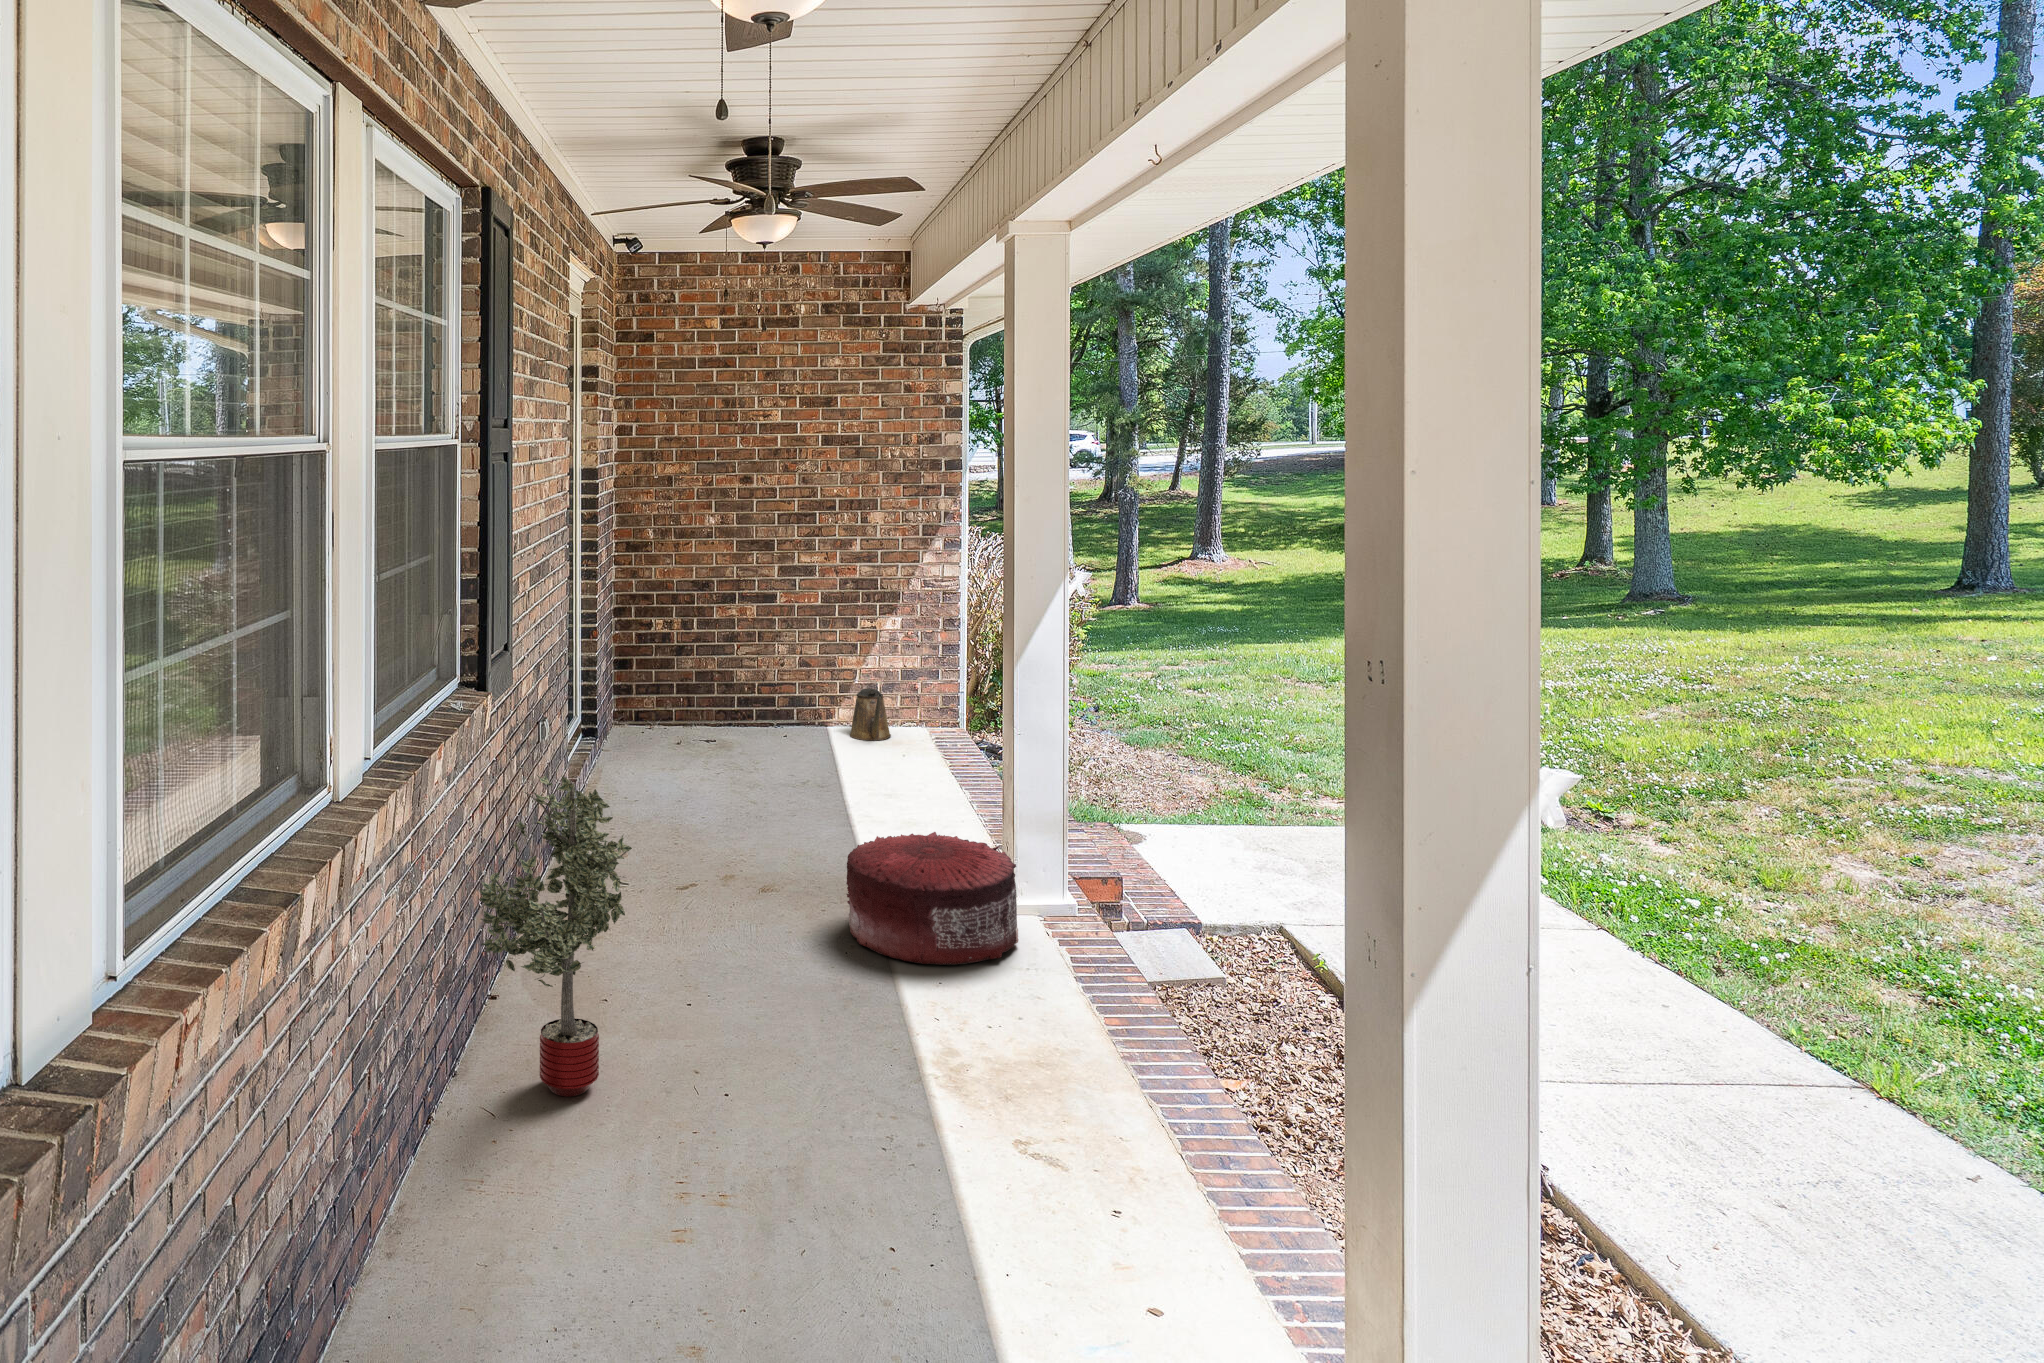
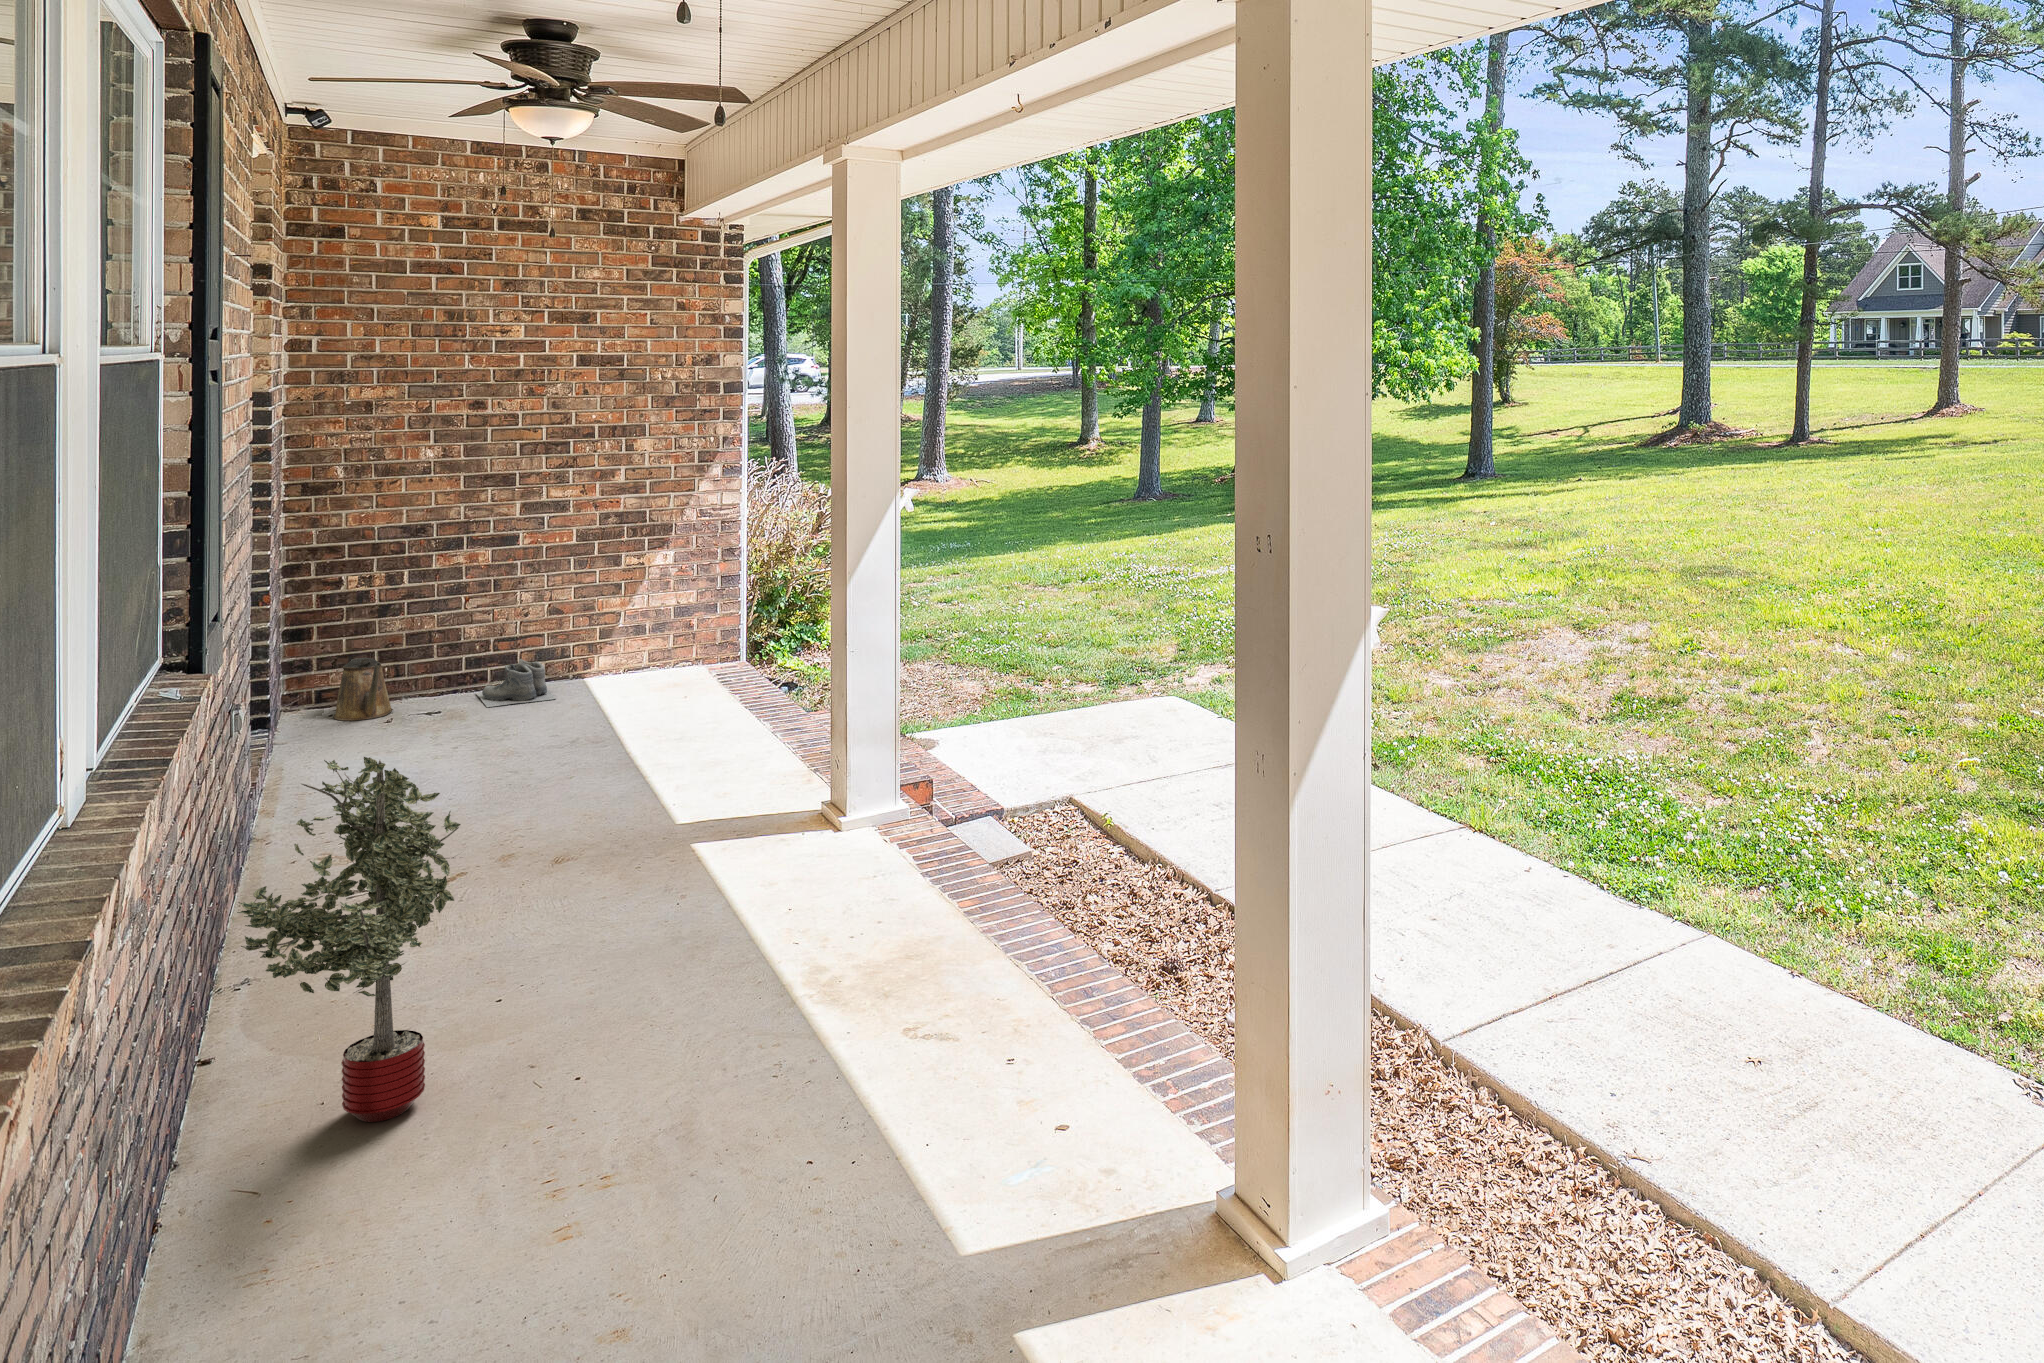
watering can: present [850,688,891,740] -> present [334,658,393,721]
boots: none [743,703,801,742] -> present [476,659,556,707]
pouf: present [846,832,1018,965] -> none [673,761,856,892]

